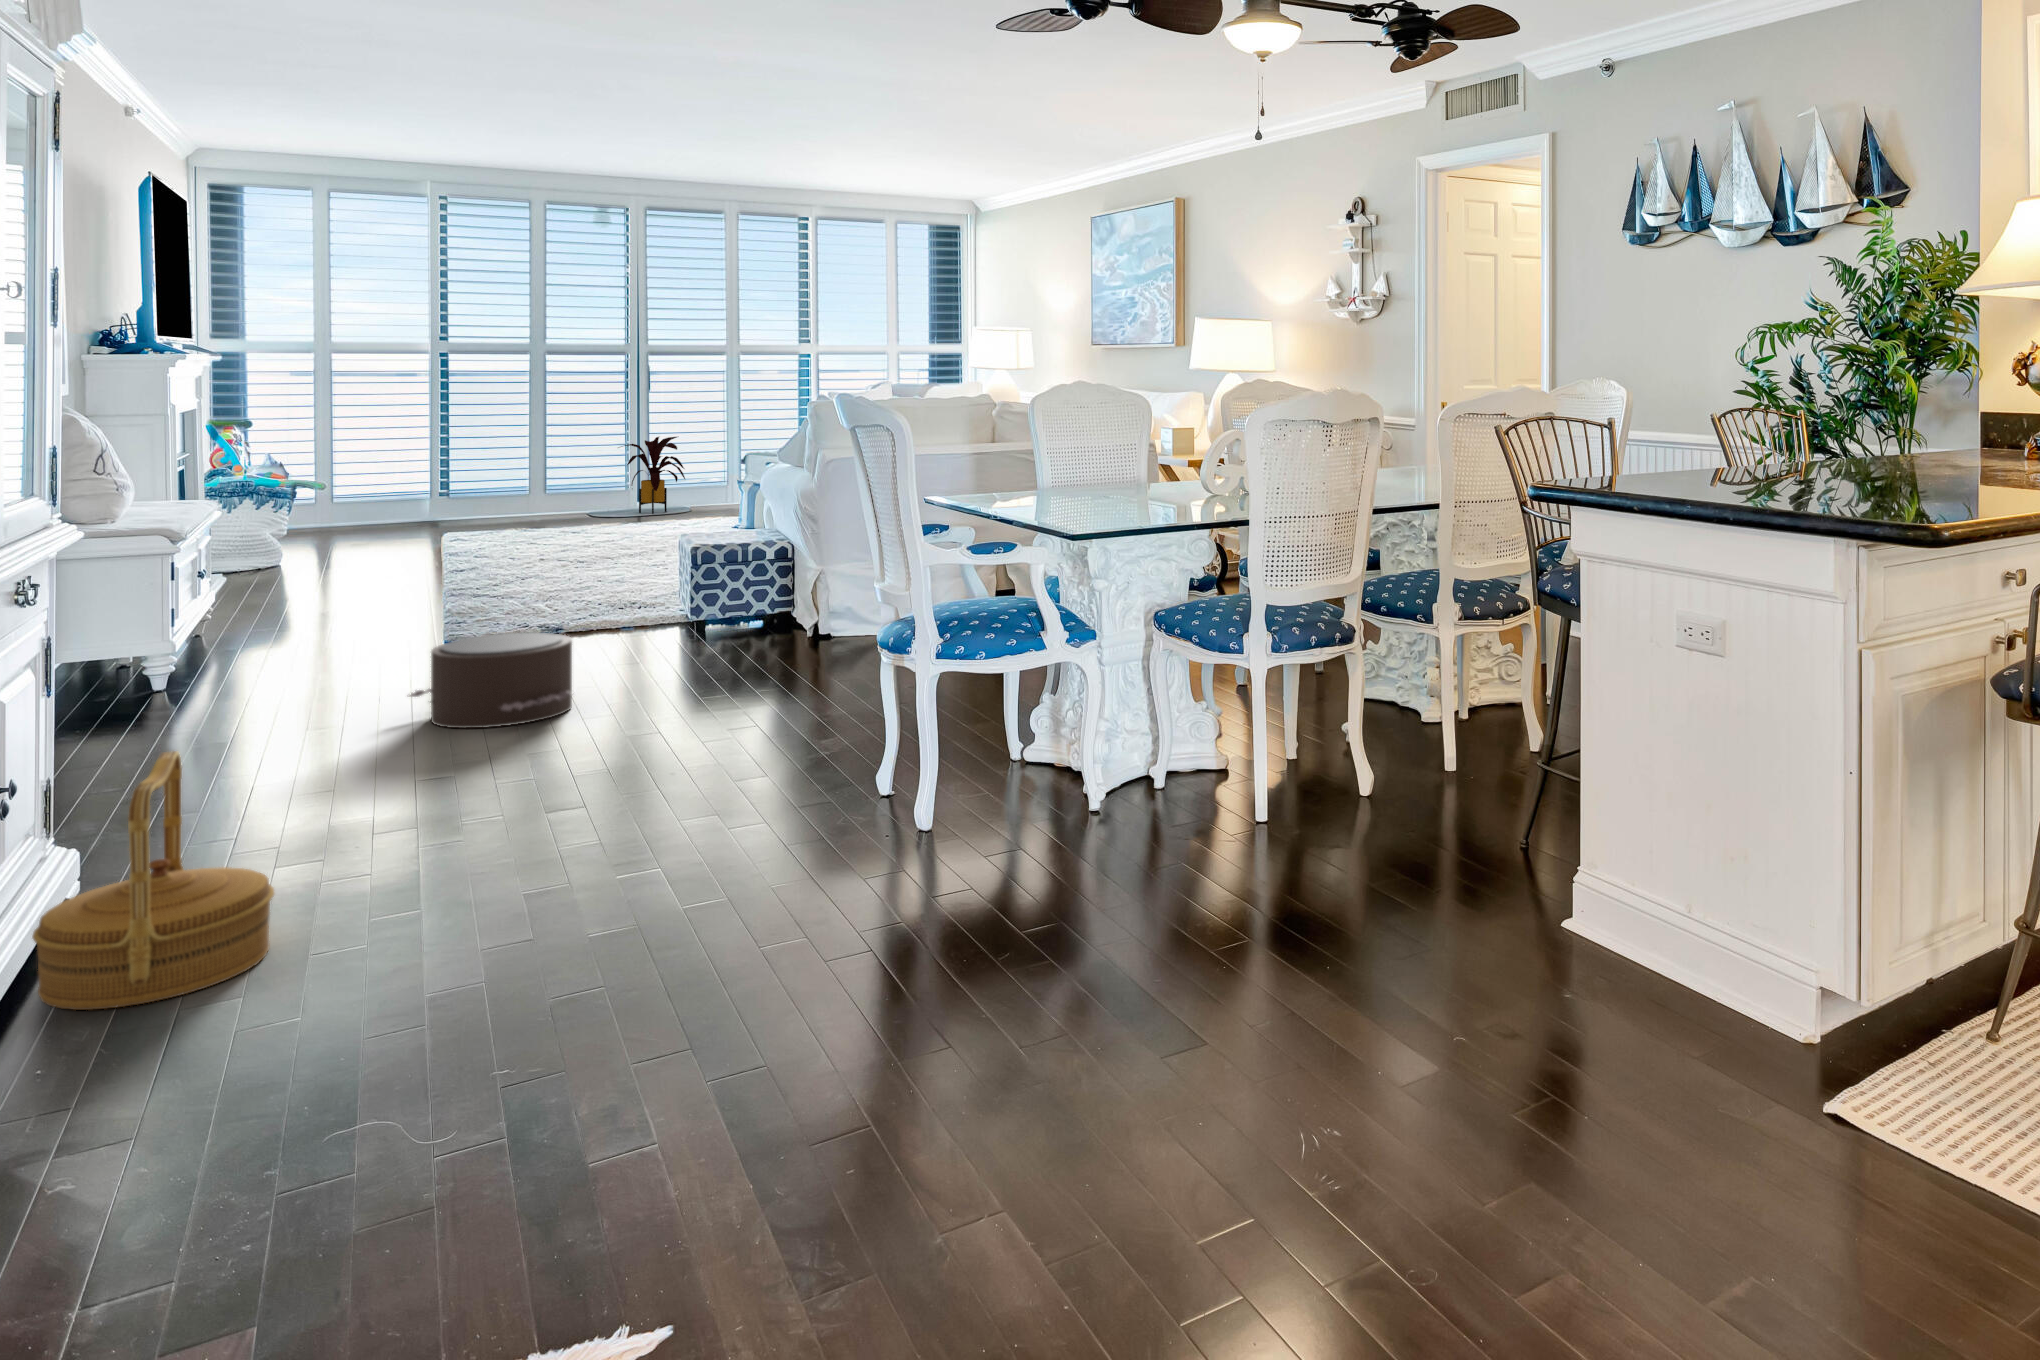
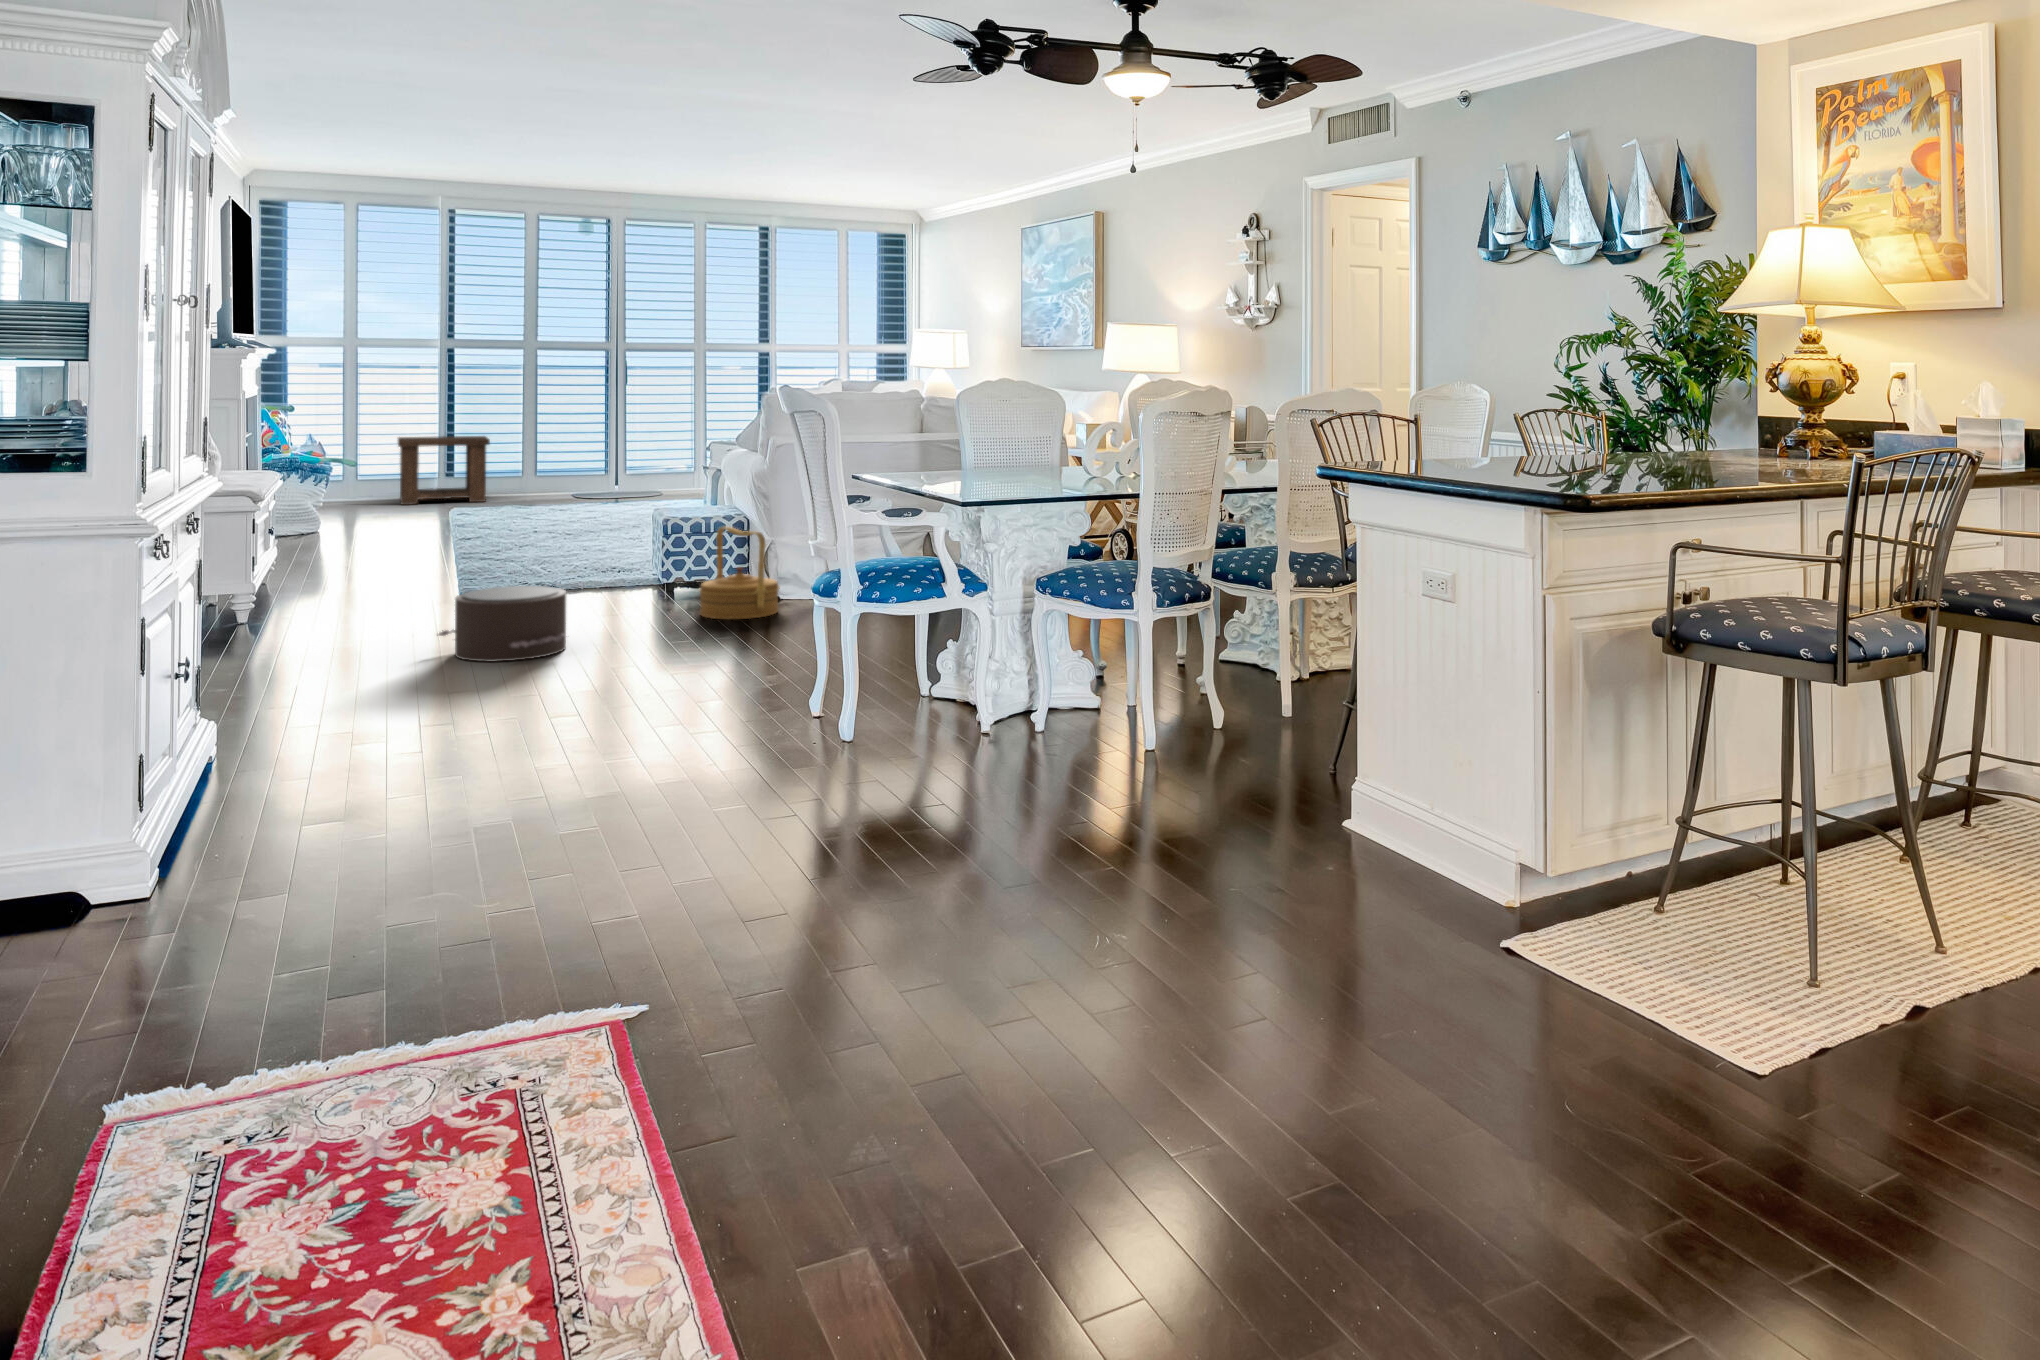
house plant: present [621,437,685,514] -> none [599,425,659,495]
side table: none [379,450,489,530] -> present [398,436,490,505]
woven basket: present [32,751,274,1010] -> present [699,526,780,620]

